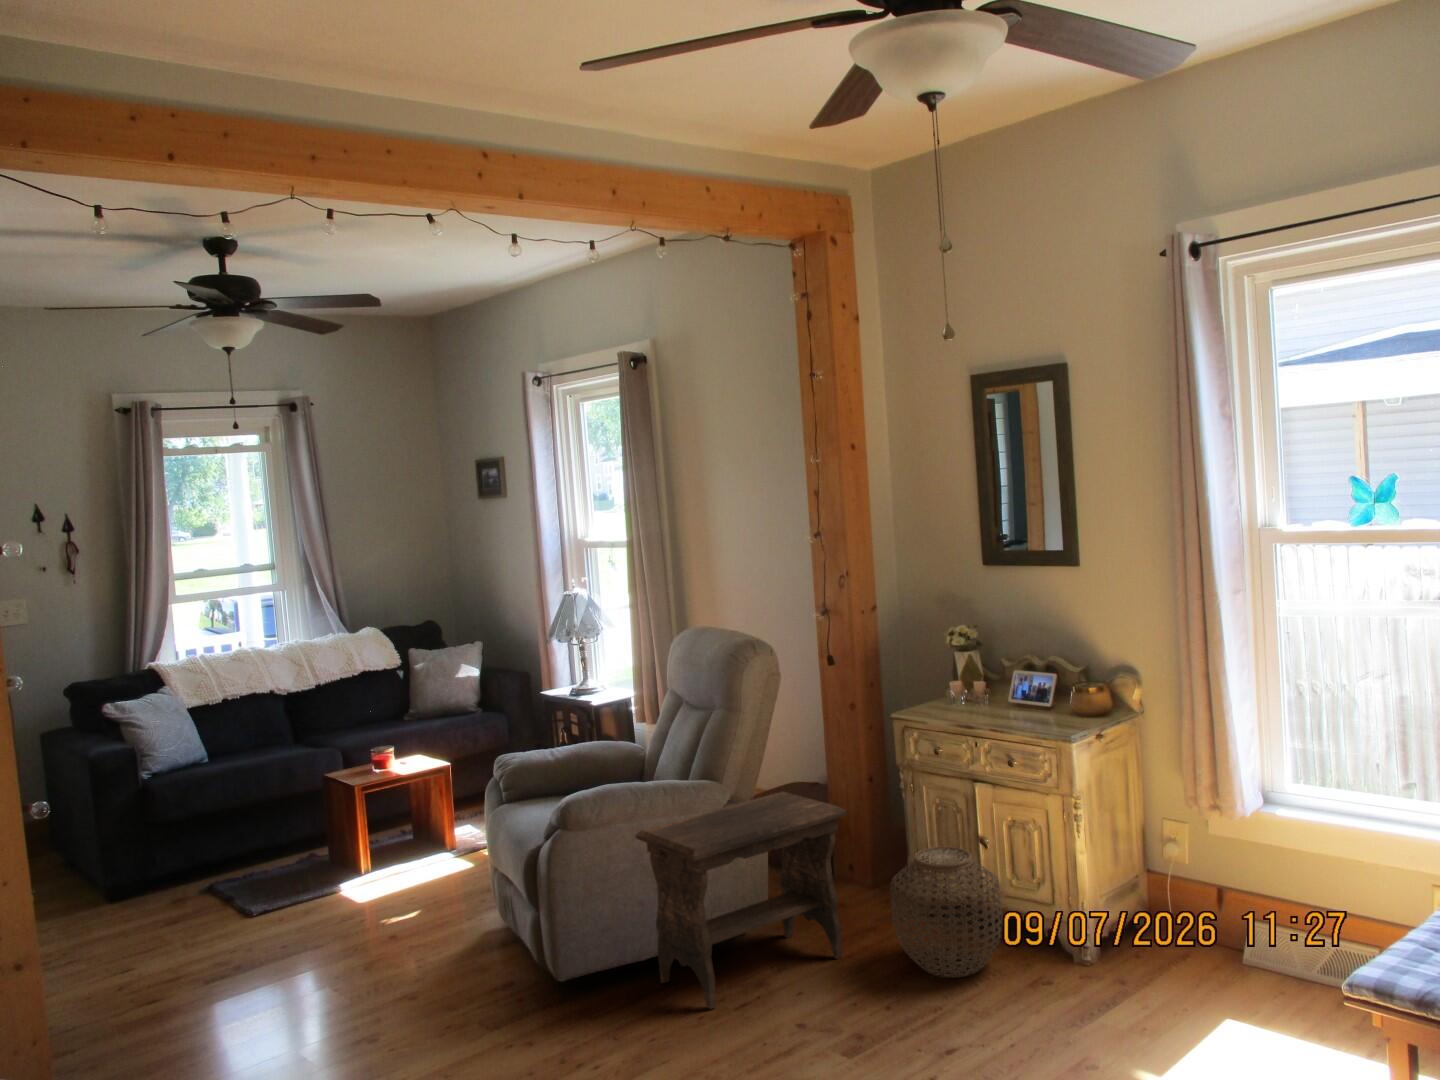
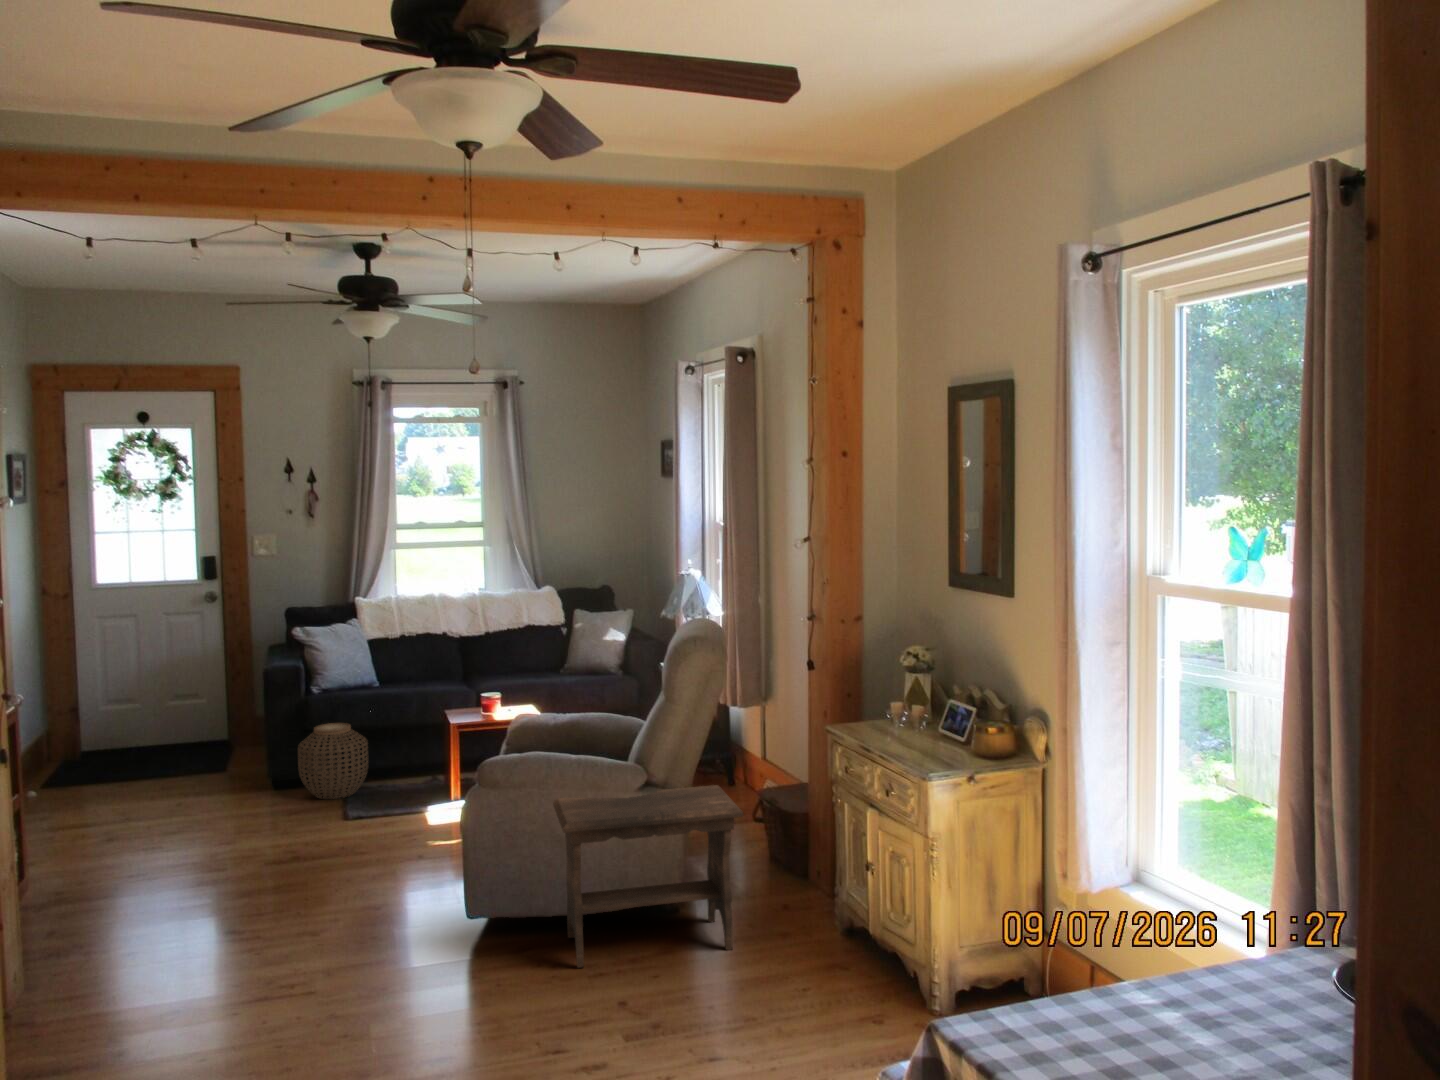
woven basket: present [890,846,1002,977] -> present [298,723,369,799]

